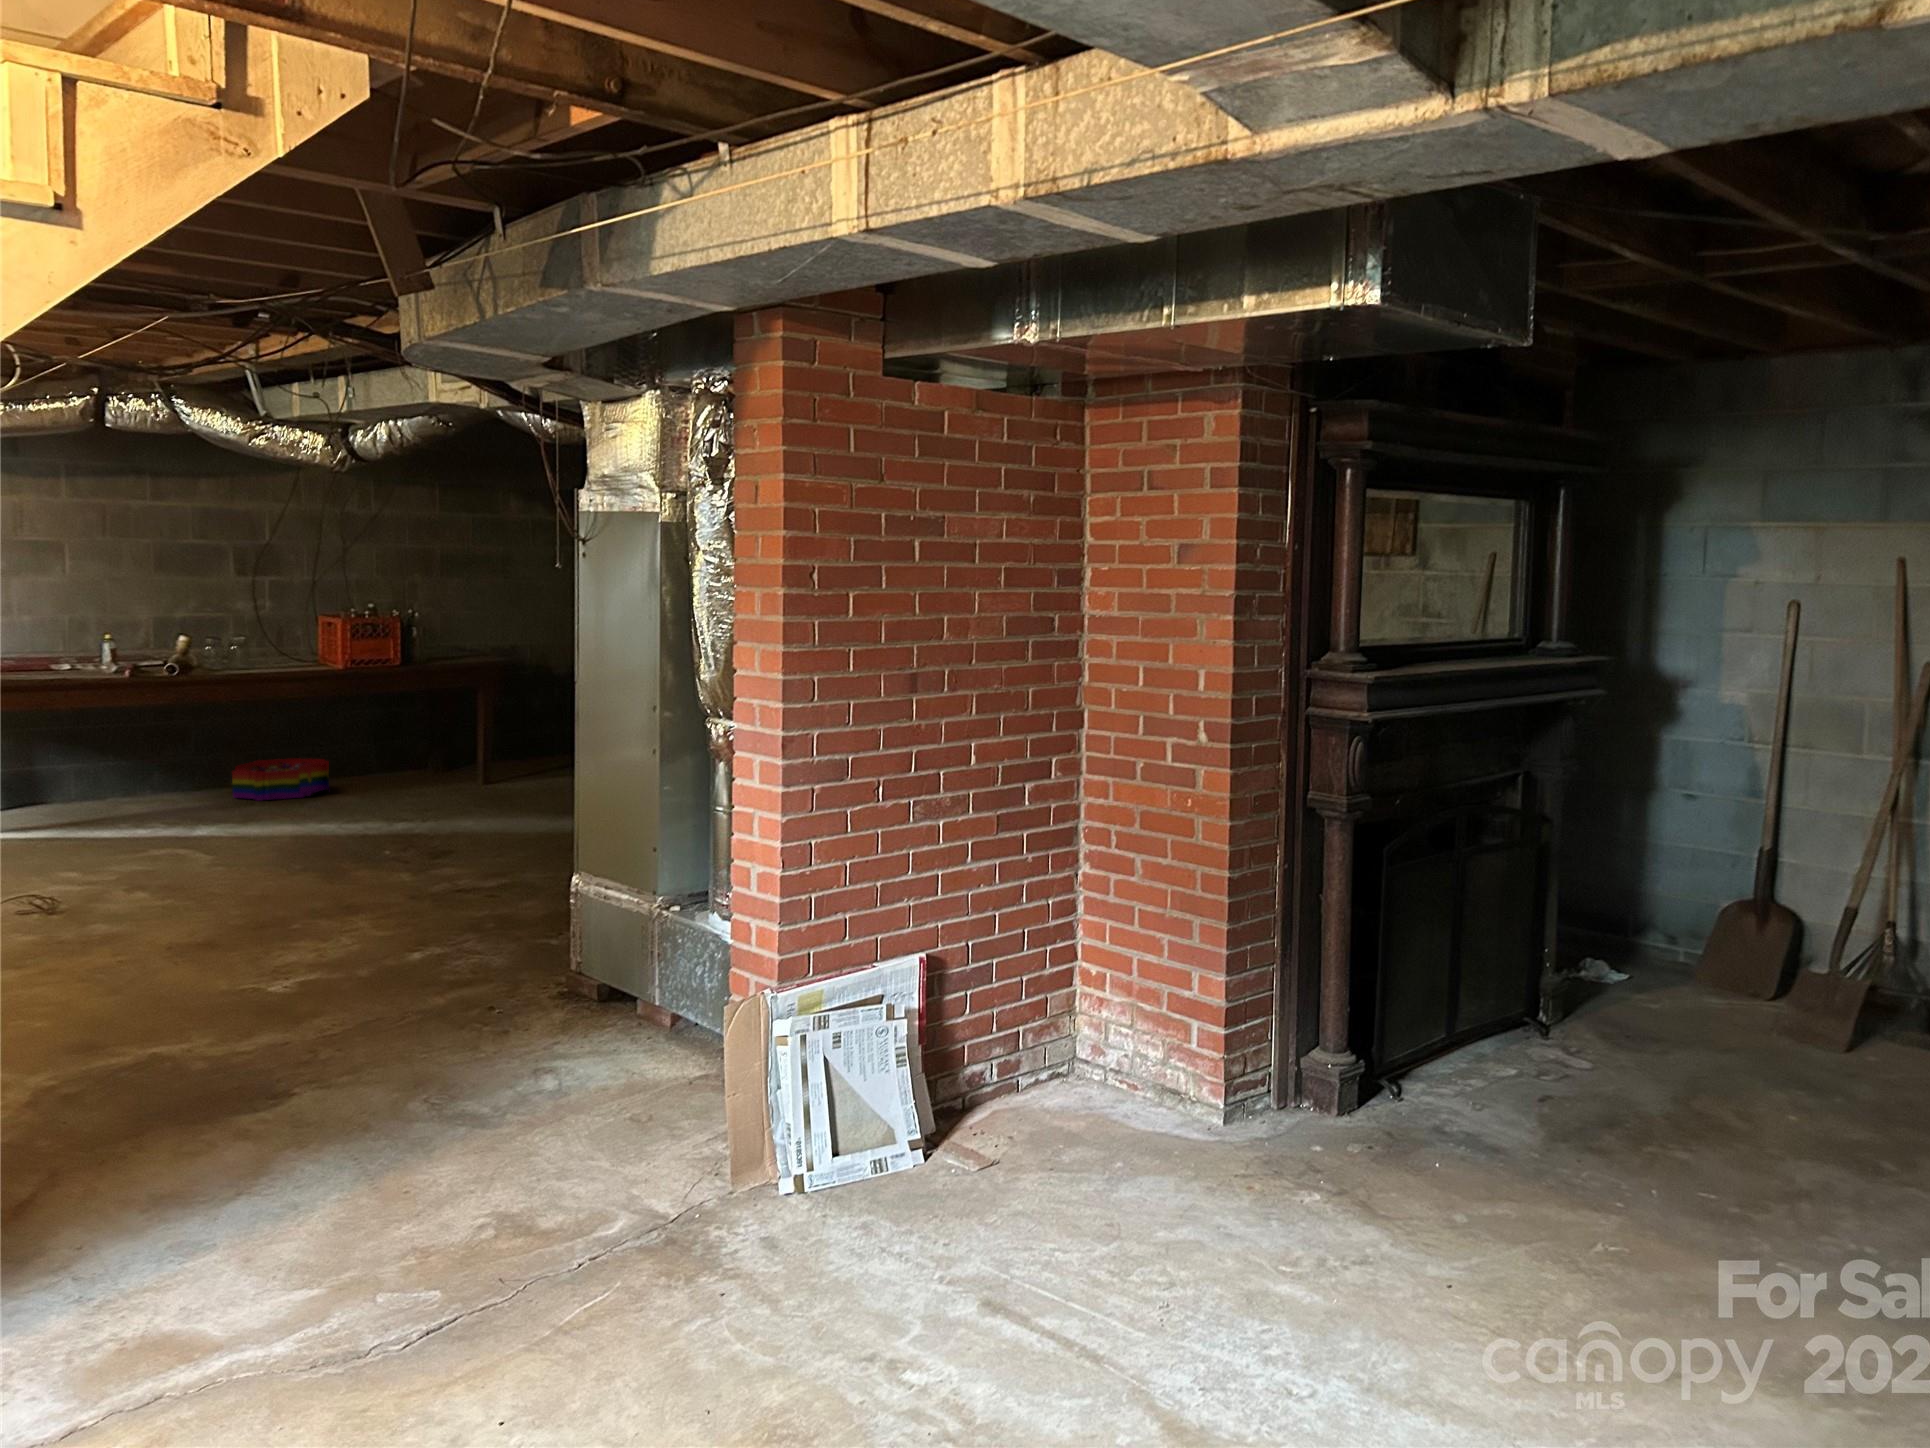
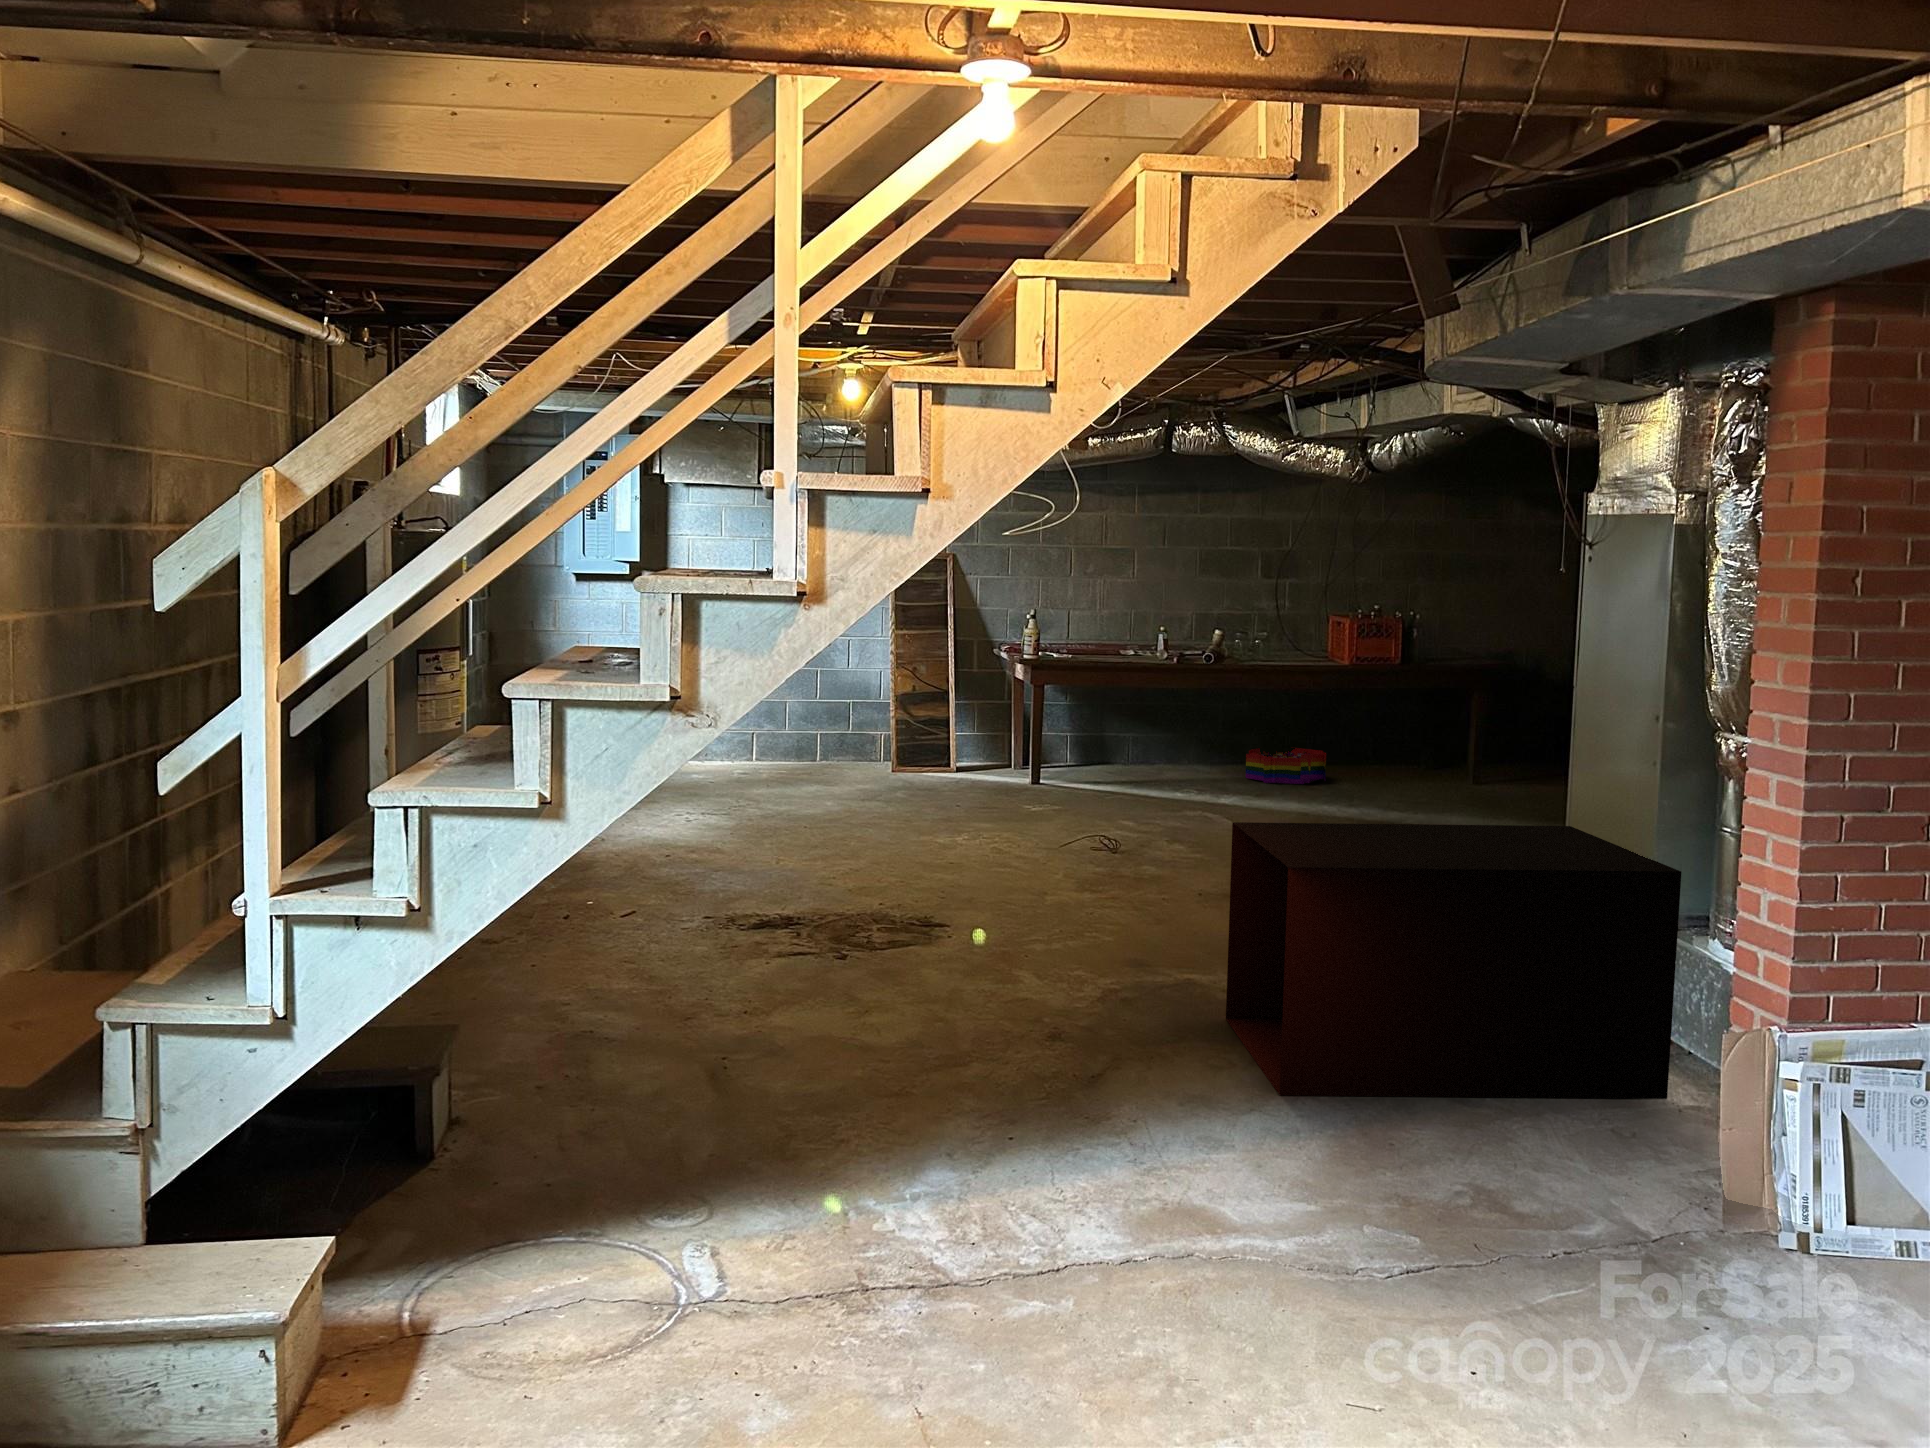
storage cabinet: none [198,820,683,1180] -> present [1226,822,1682,1099]

